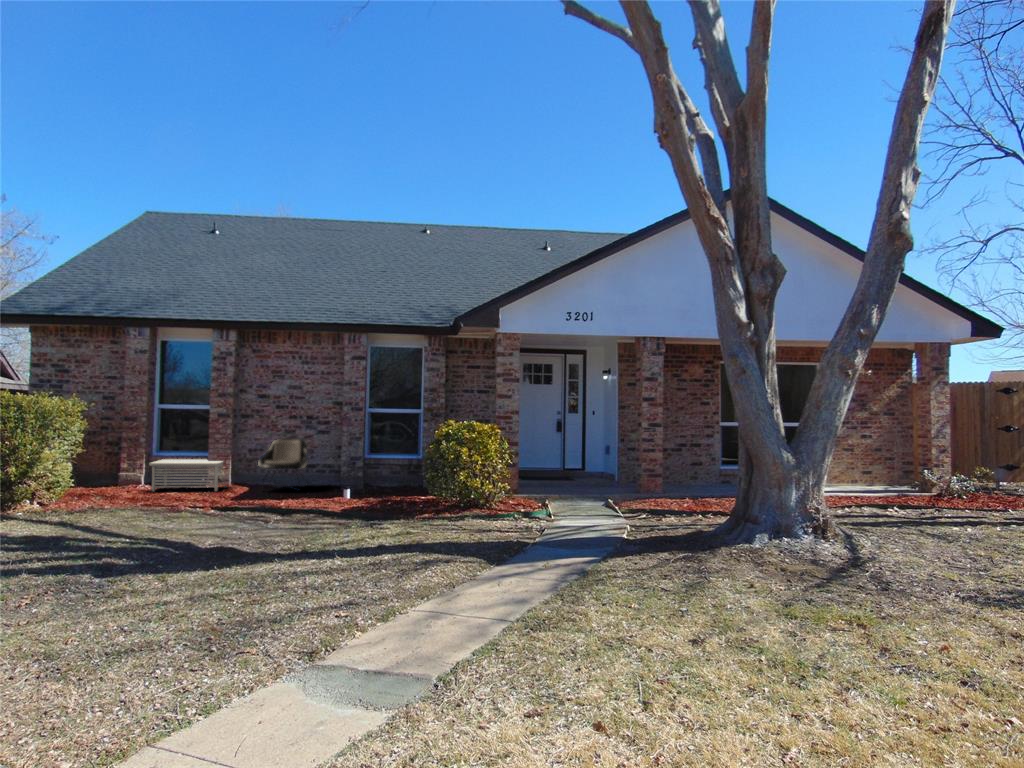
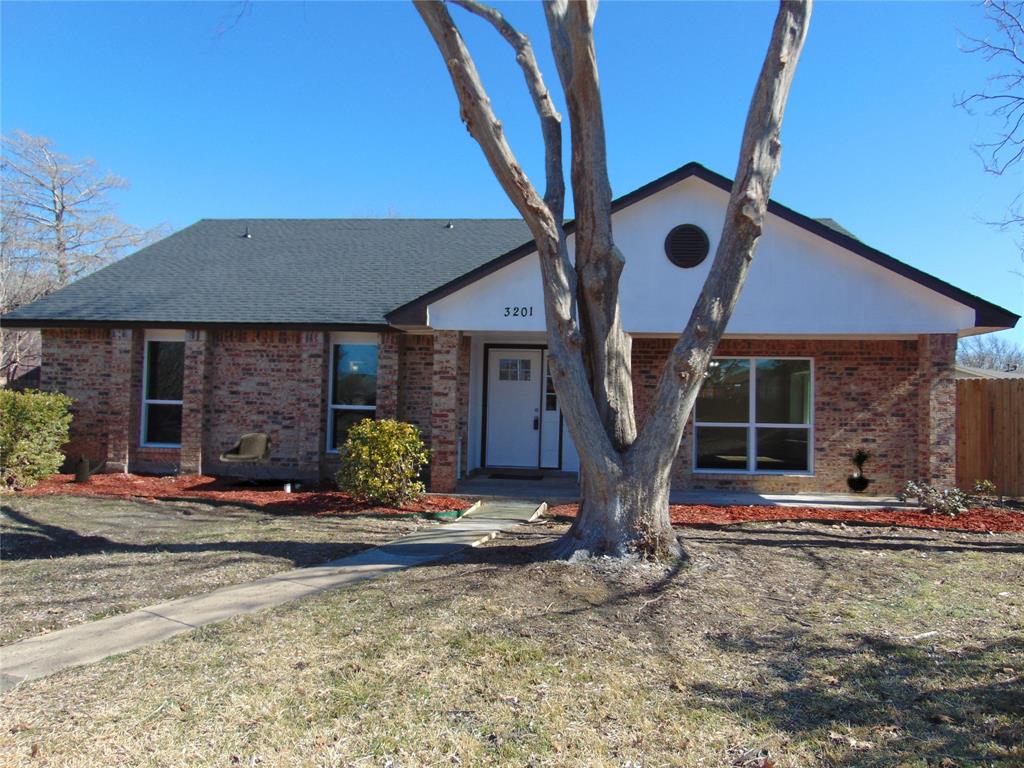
potted tree: none [849,440,876,483] -> present [846,449,872,492]
storage bench: present [149,459,226,492] -> none [125,452,202,483]
watering can: none [85,463,123,494] -> present [74,454,107,483]

